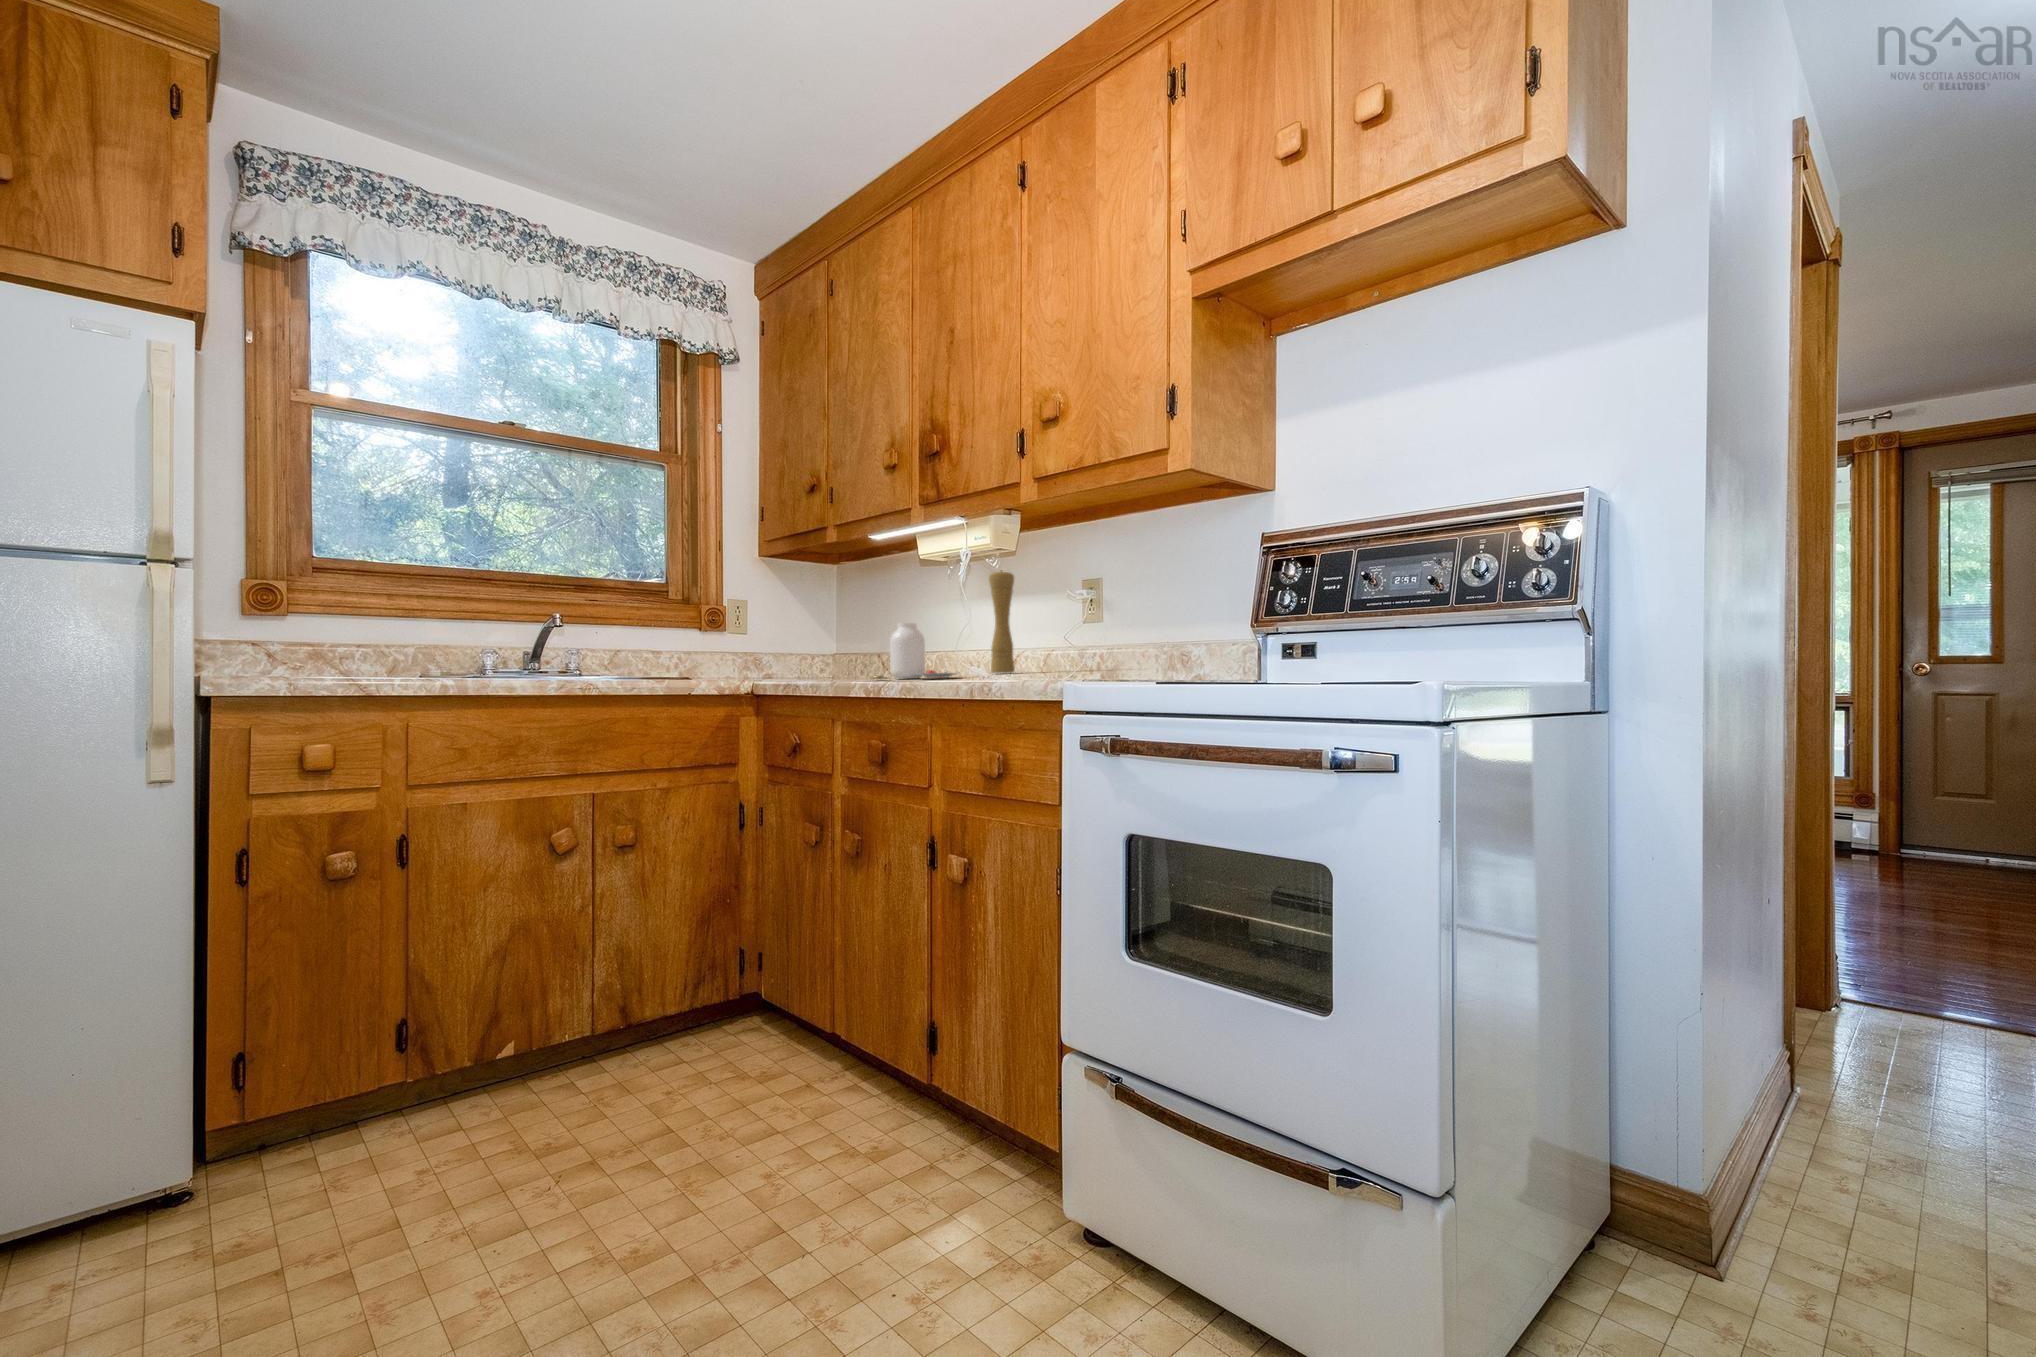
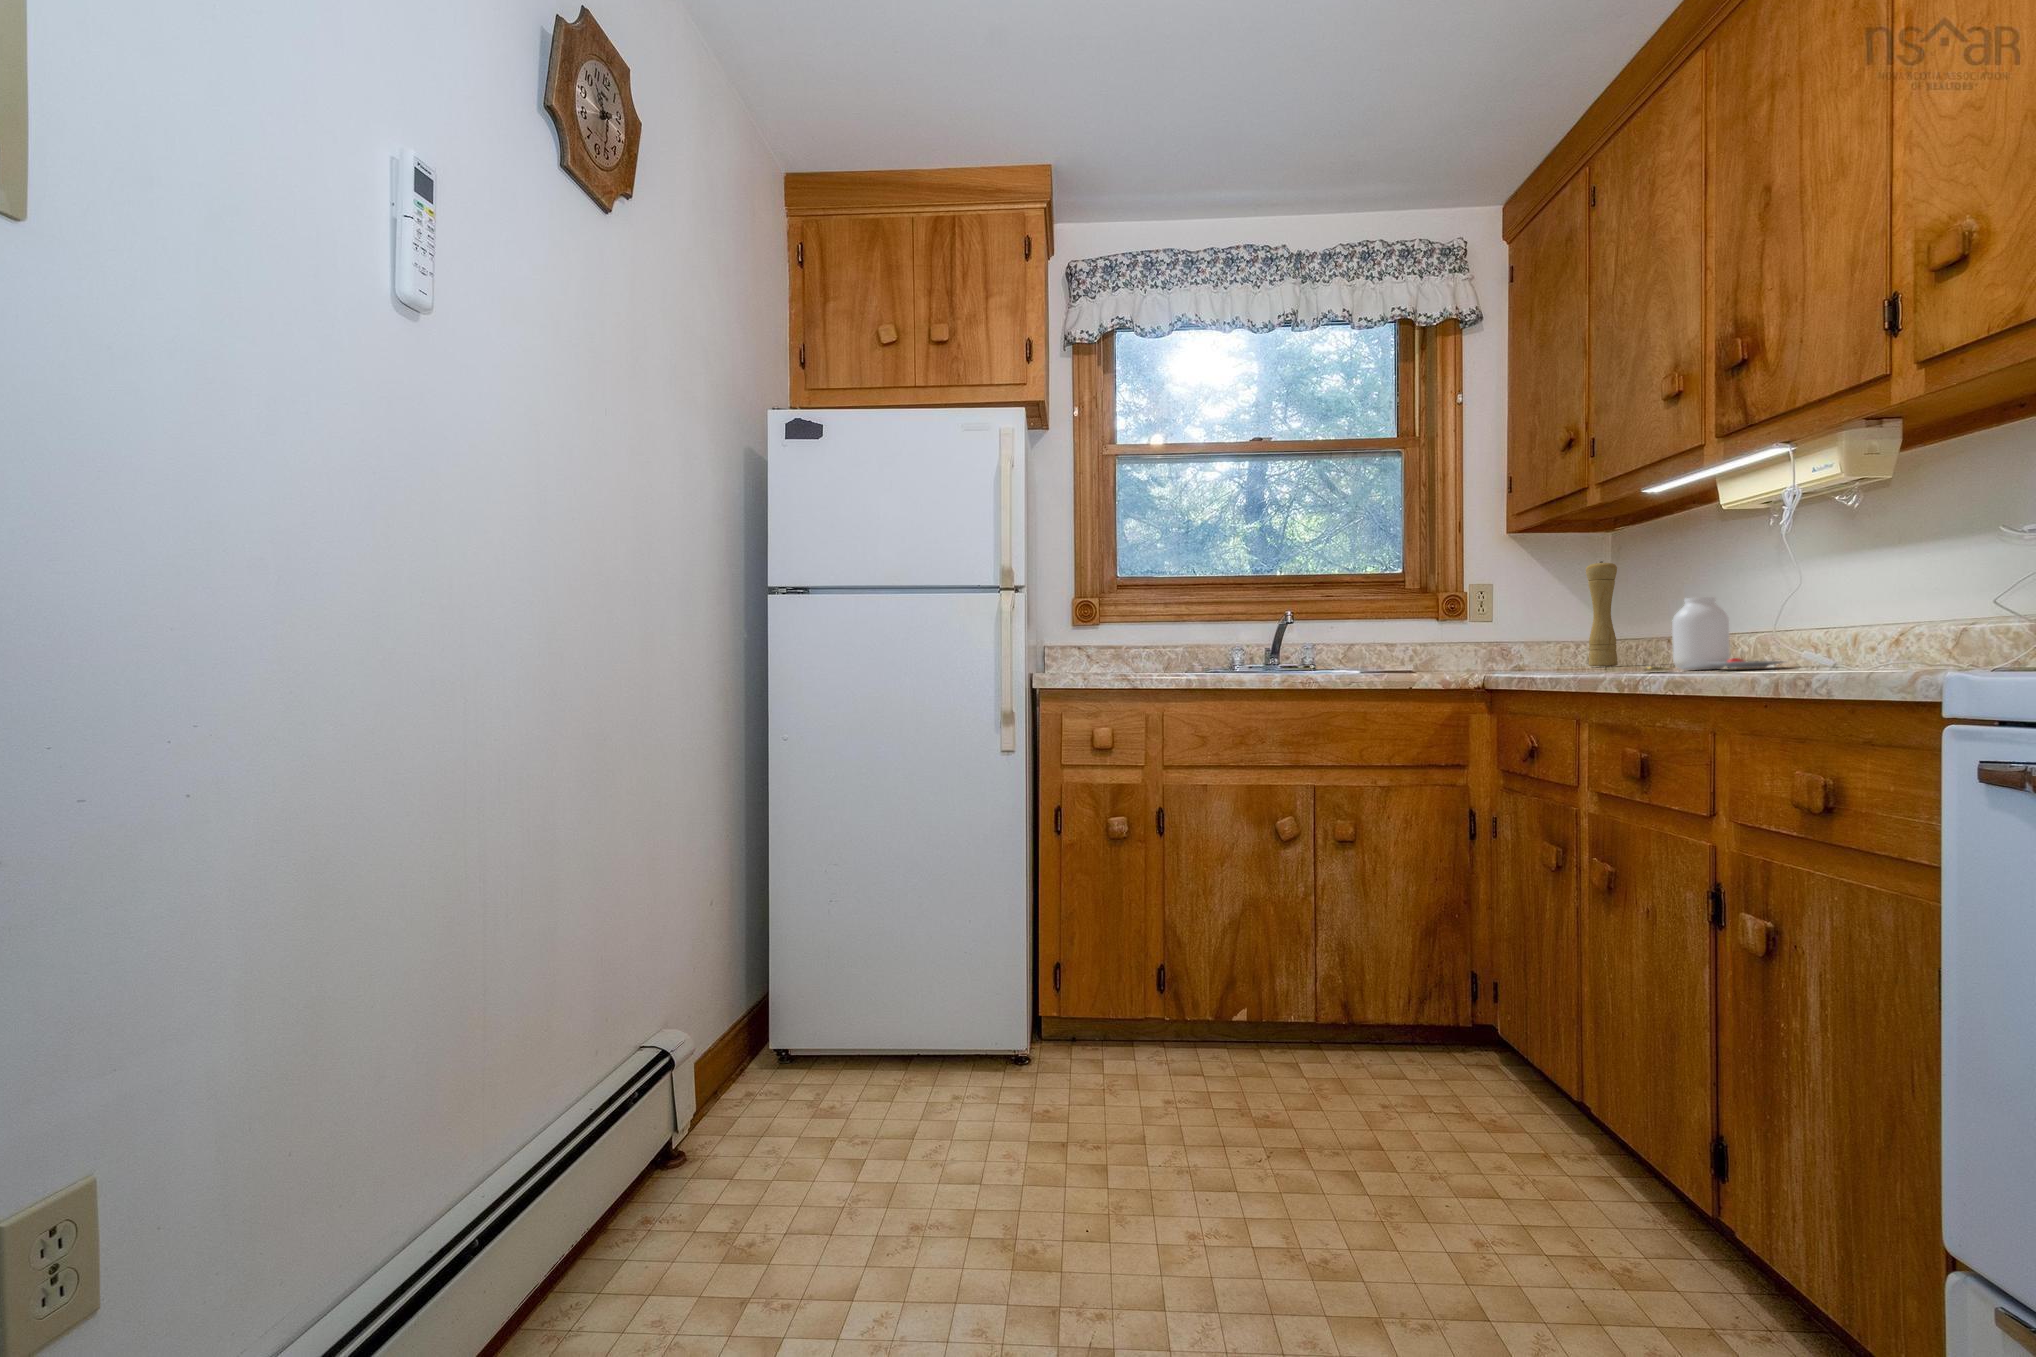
pepper mill: present [989,571,1015,673] -> present [1586,561,1618,666]

